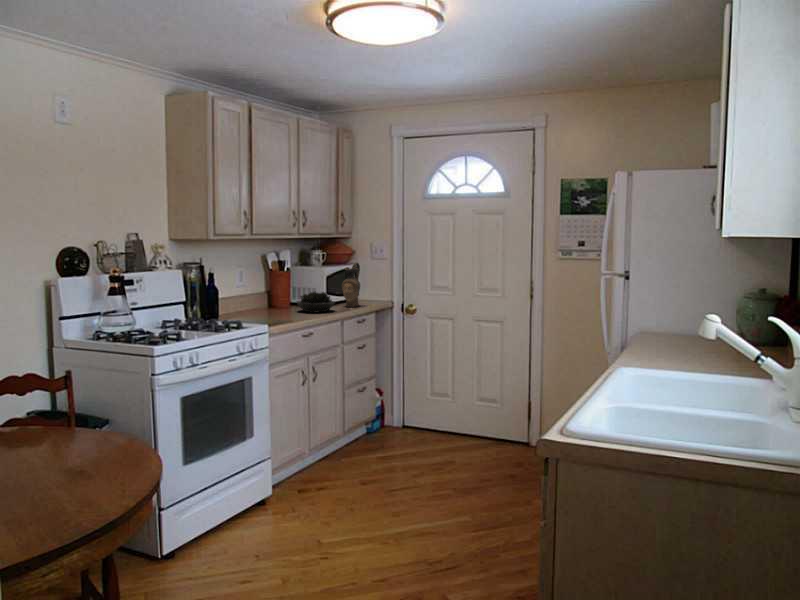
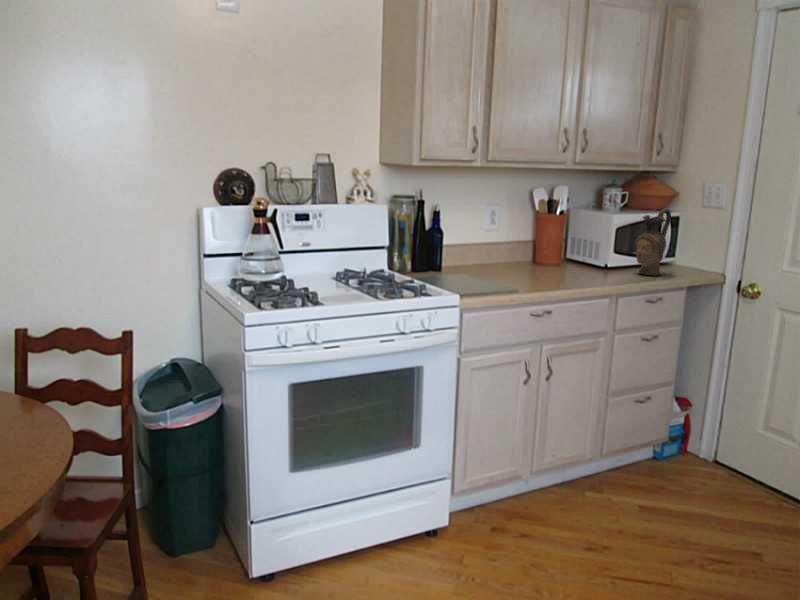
succulent plant: present [297,292,335,312] -> none [554,247,612,279]

